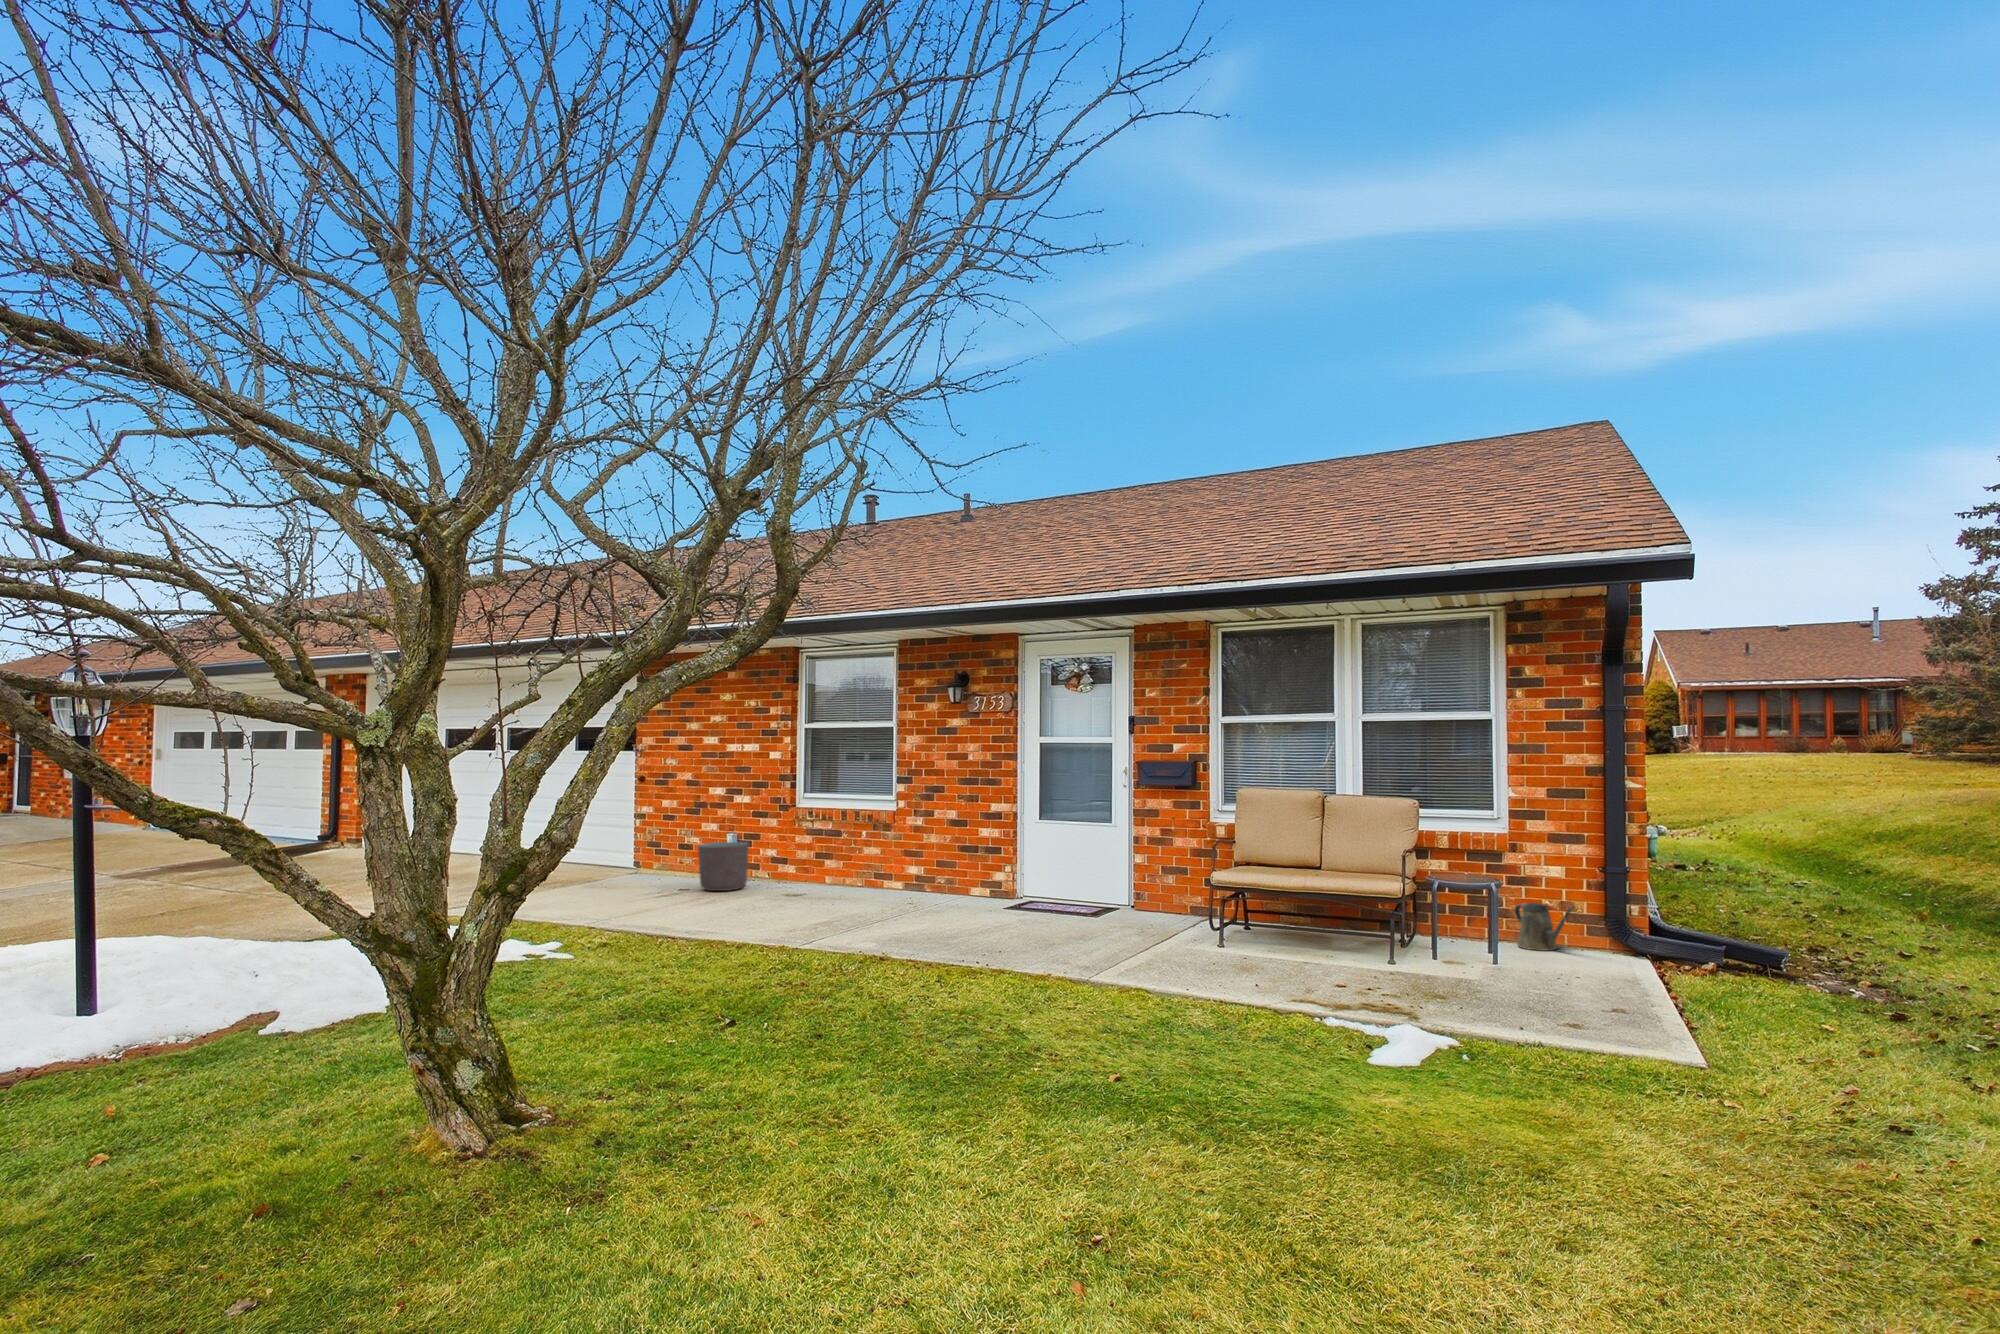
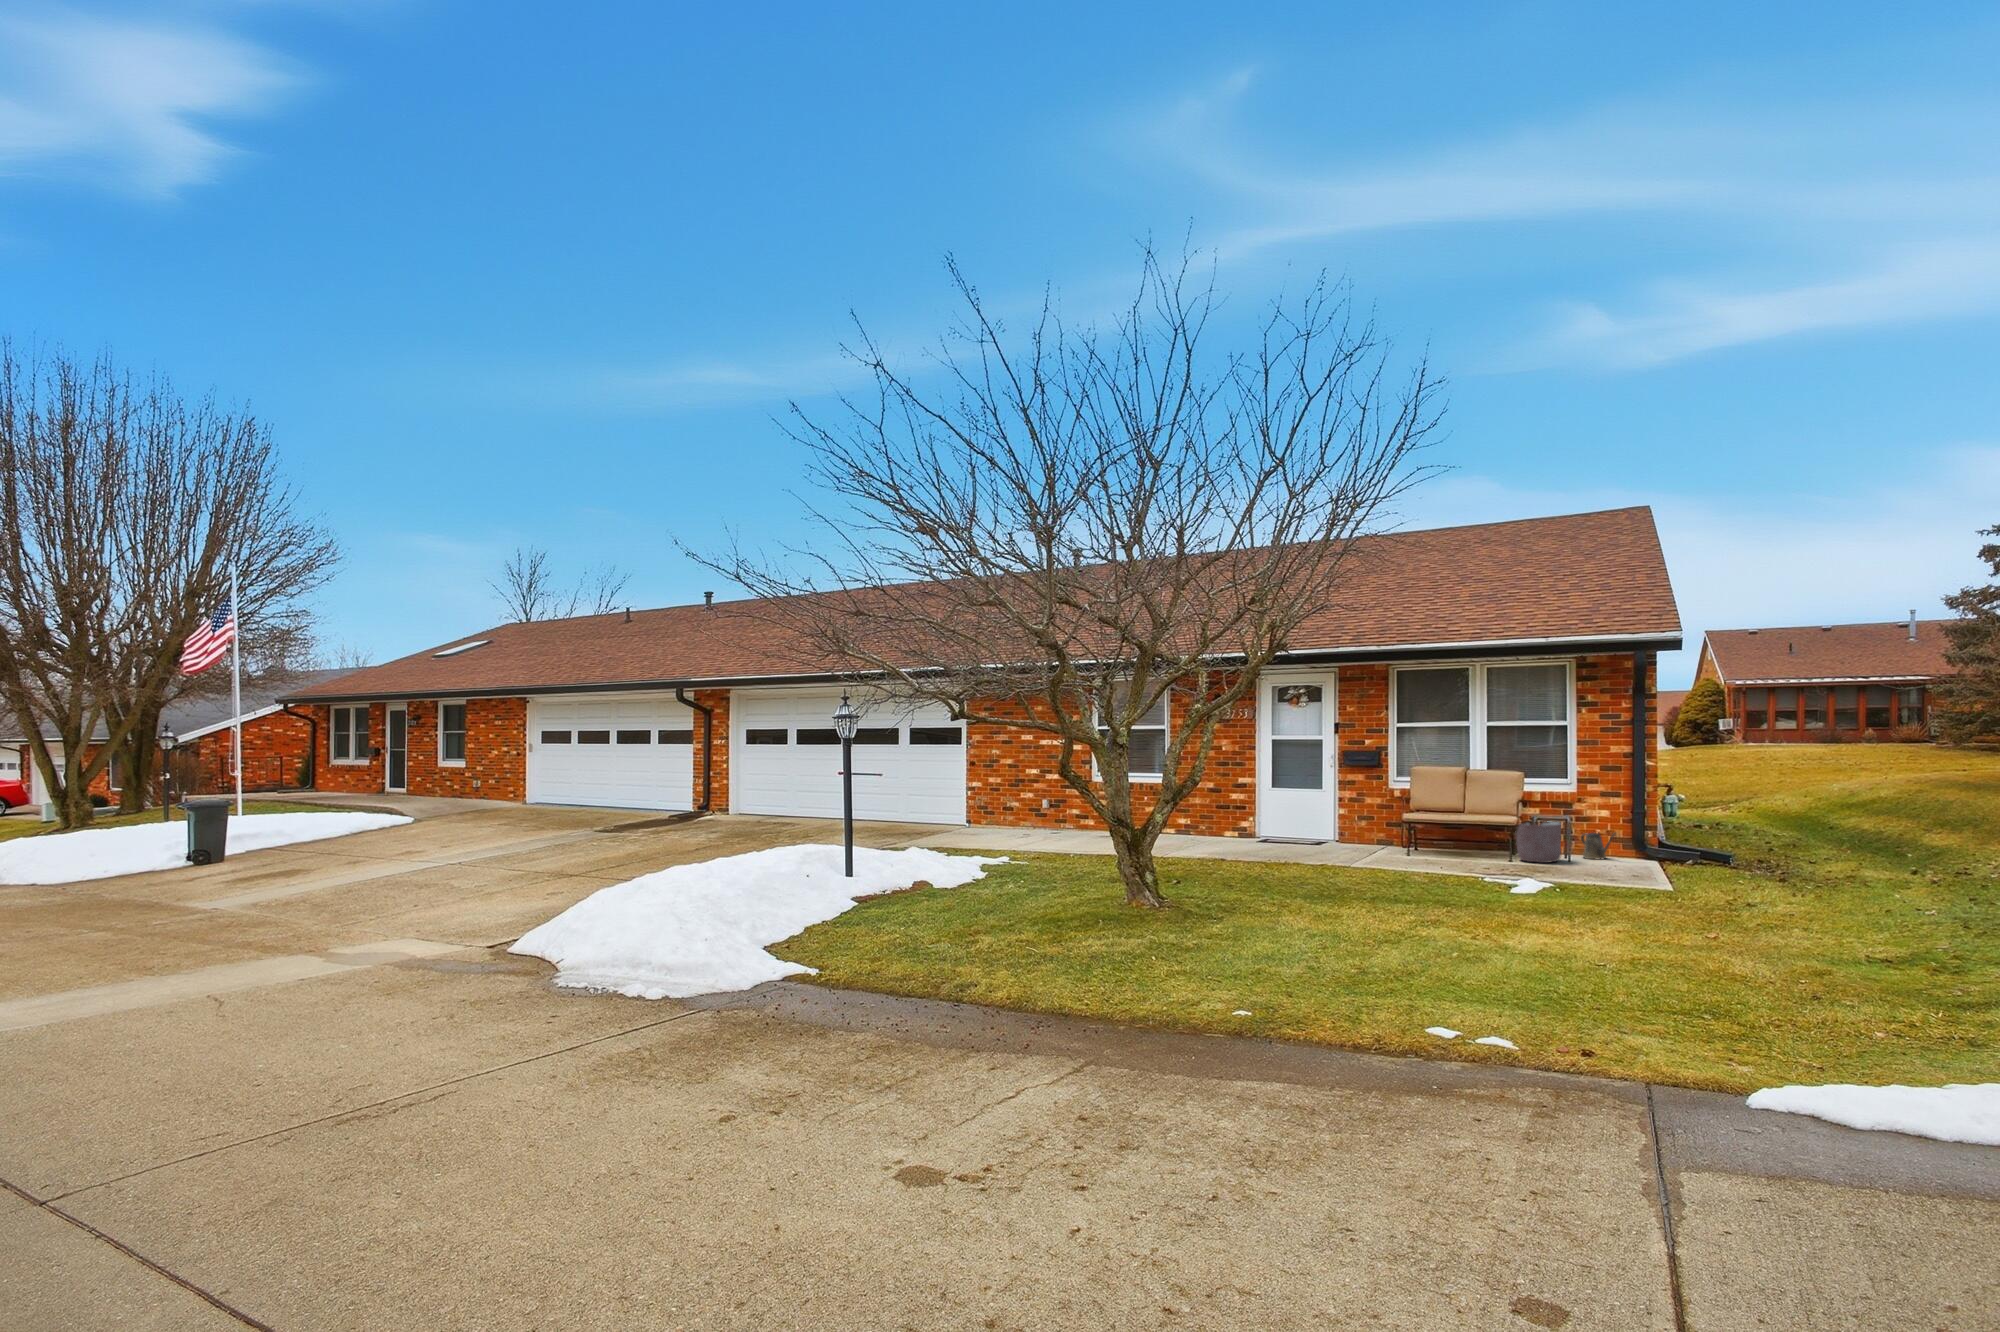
planter: present [698,842,749,891] -> present [1515,822,1561,863]

